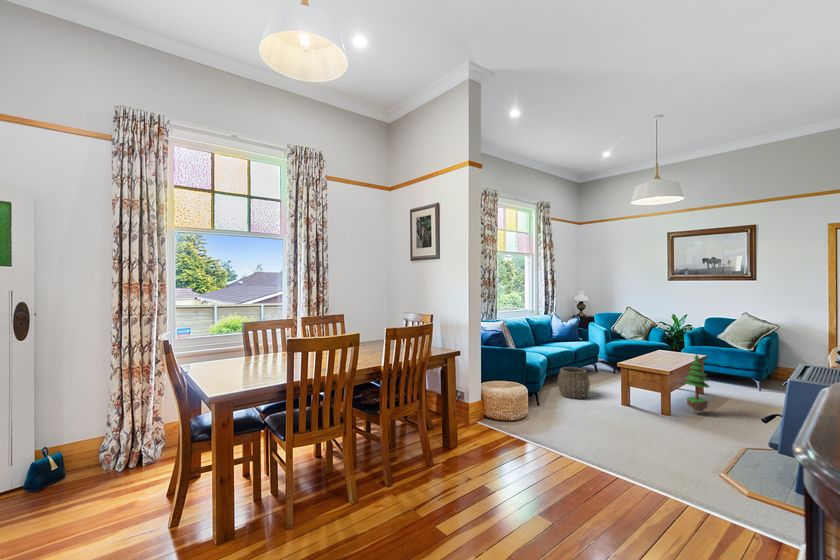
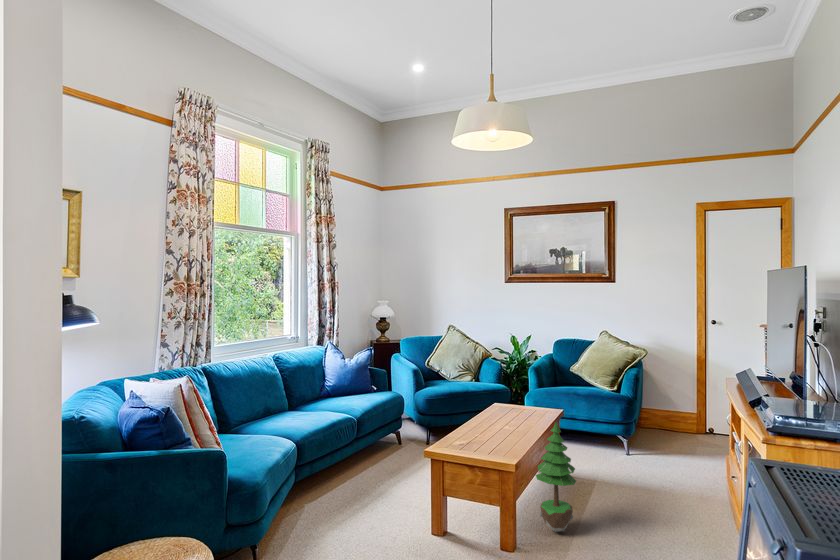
woven basket: present [558,367,590,399] -> none [316,458,378,529]

